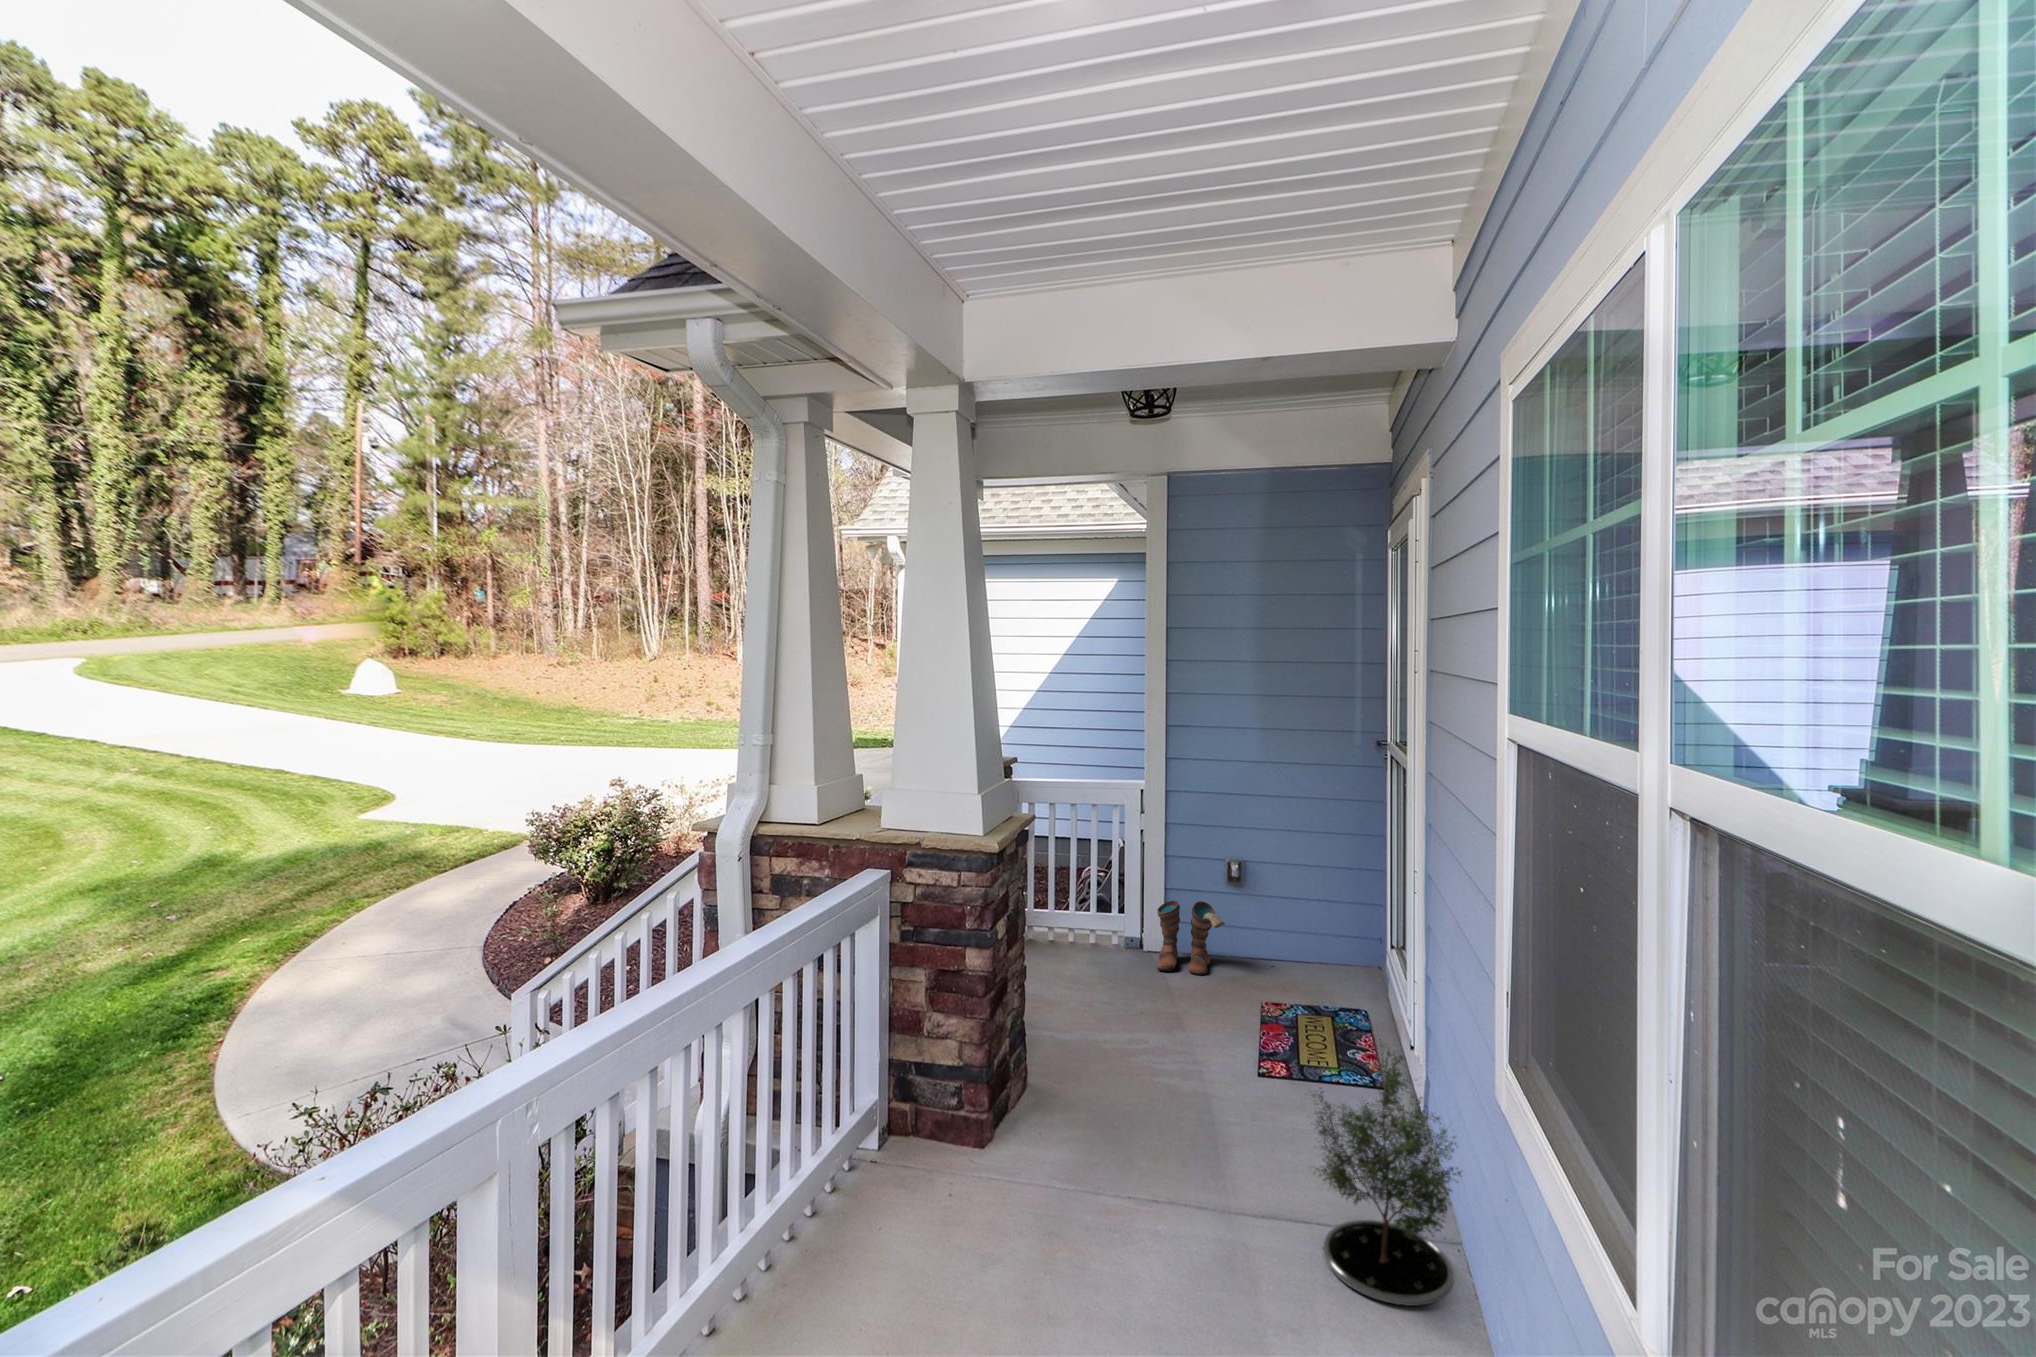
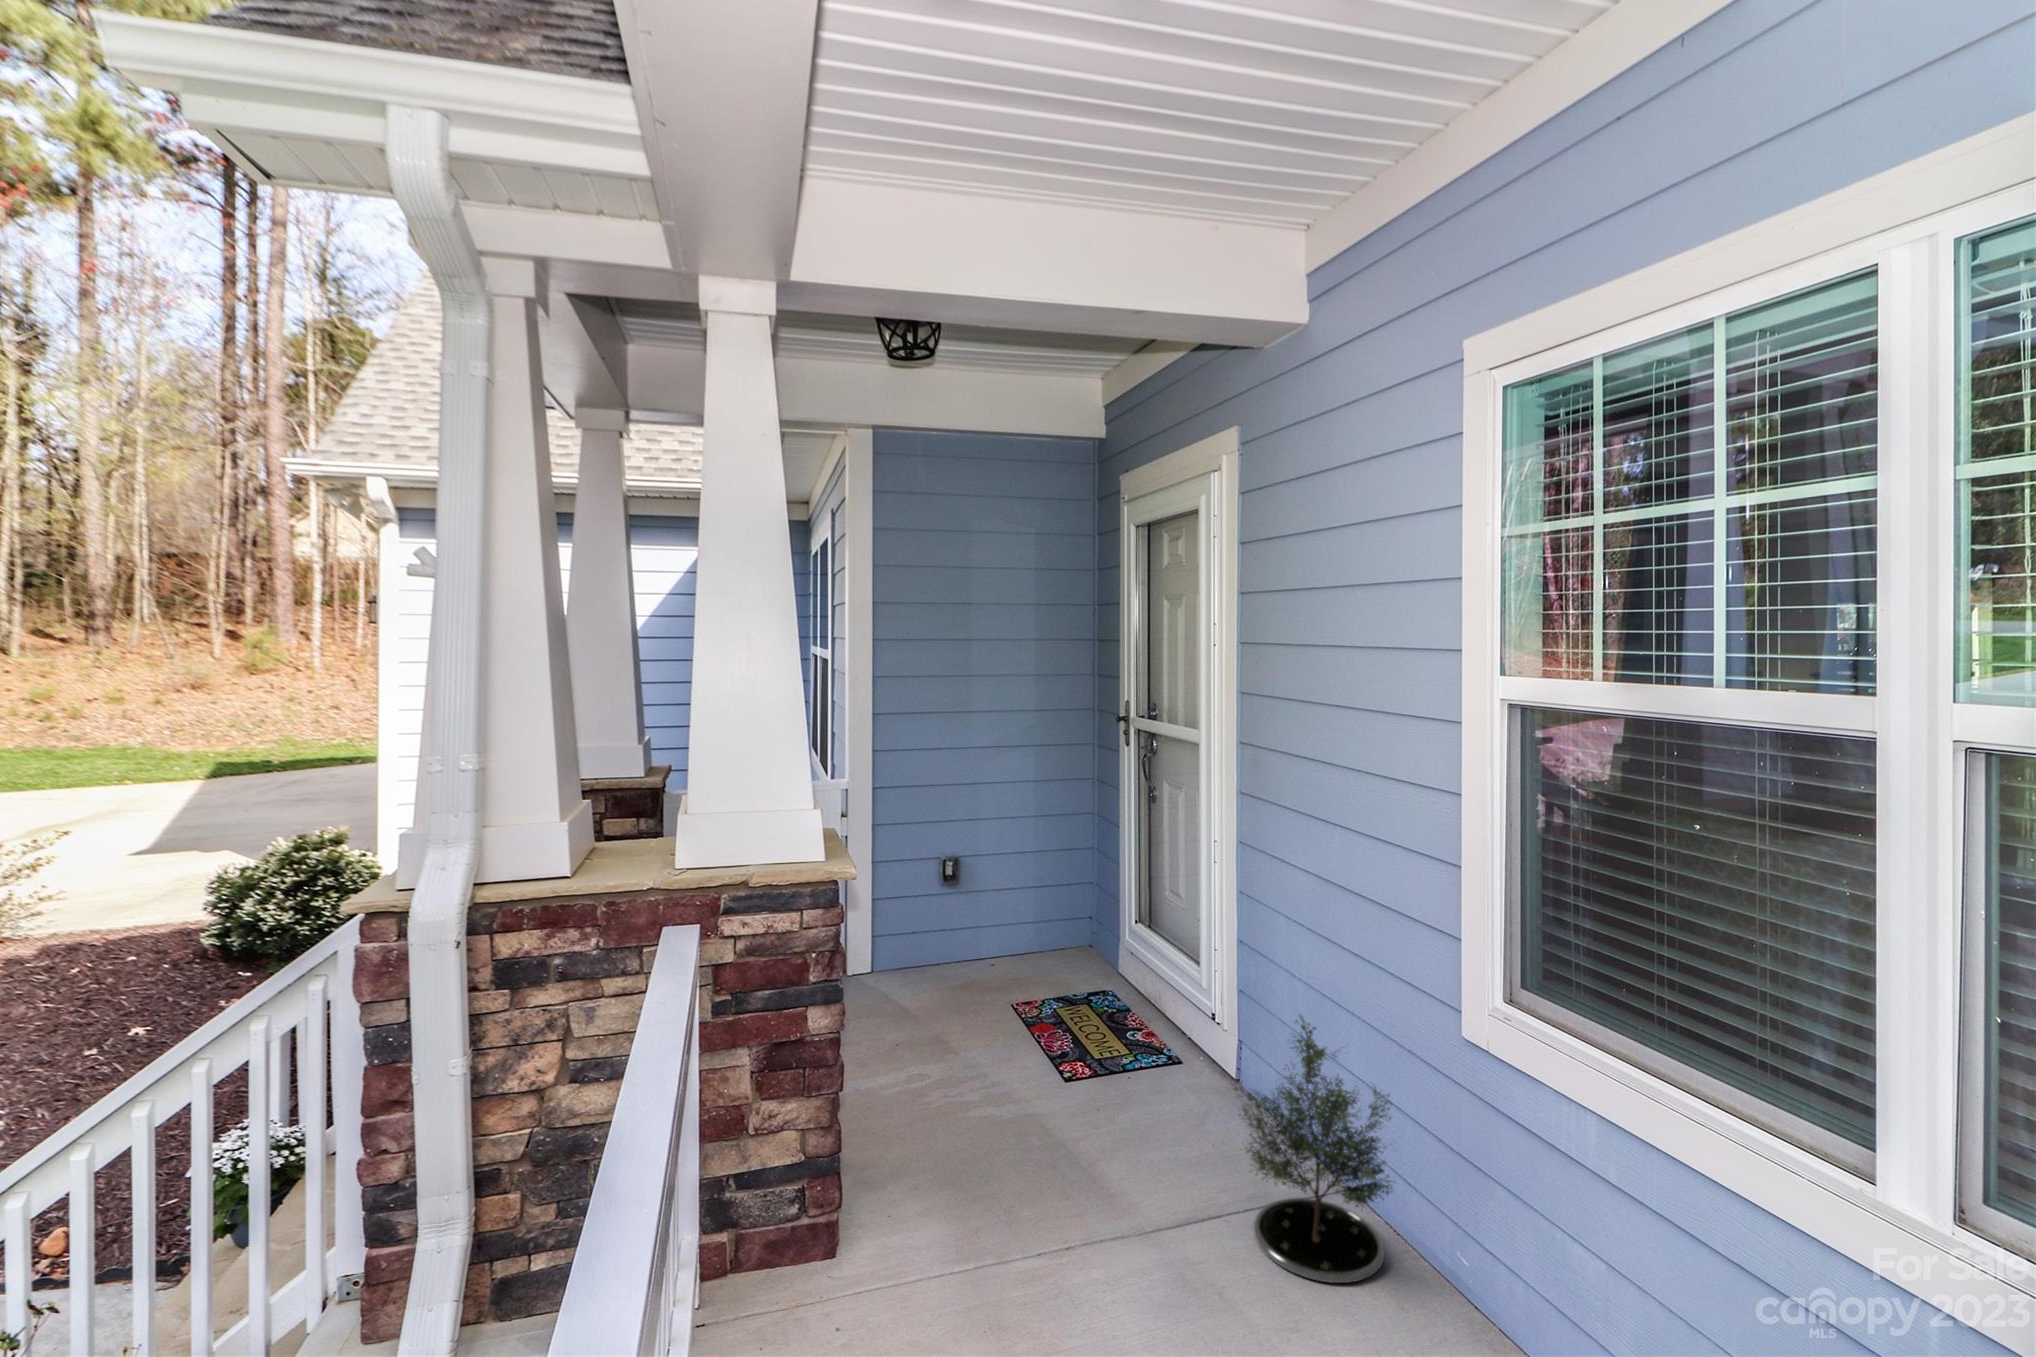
boots: present [1157,901,1225,975] -> none [878,908,956,990]

